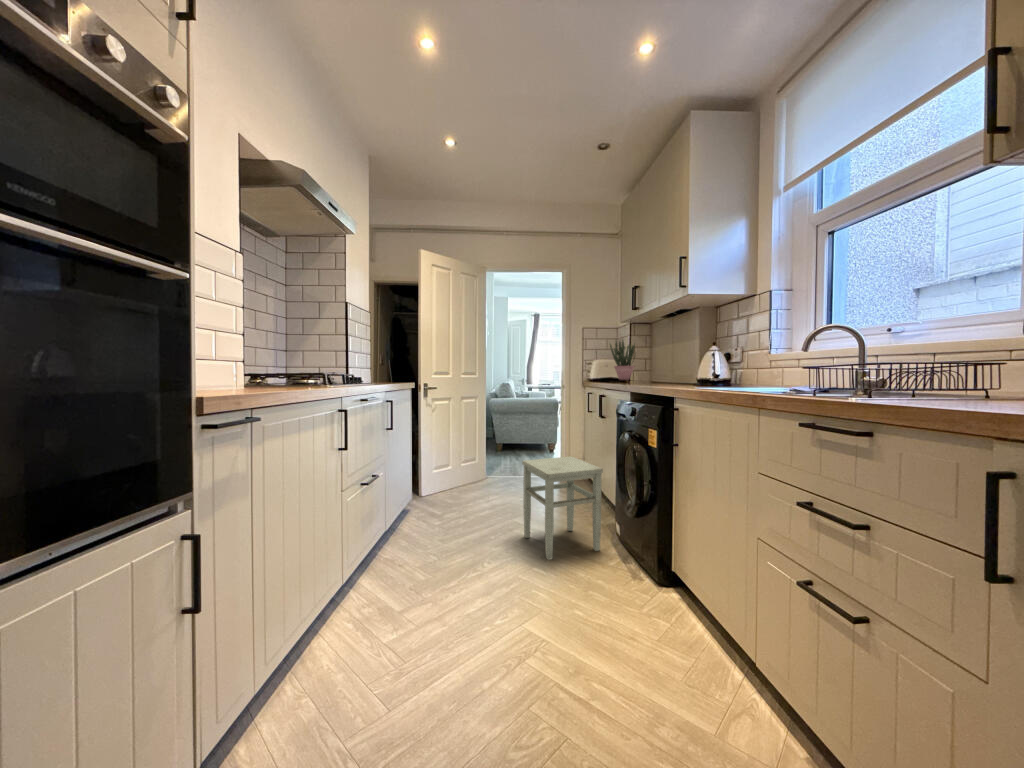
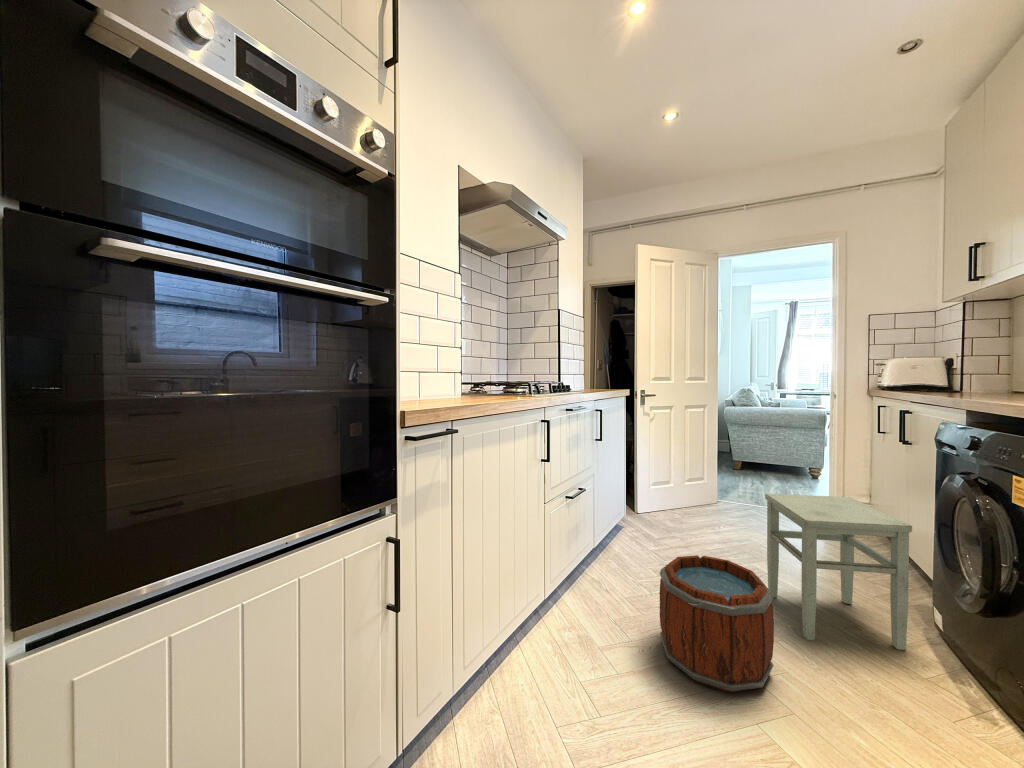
potted plant: present [610,340,635,380] -> none [923,321,983,387]
bucket: none [449,513,529,610] -> present [659,555,774,692]

